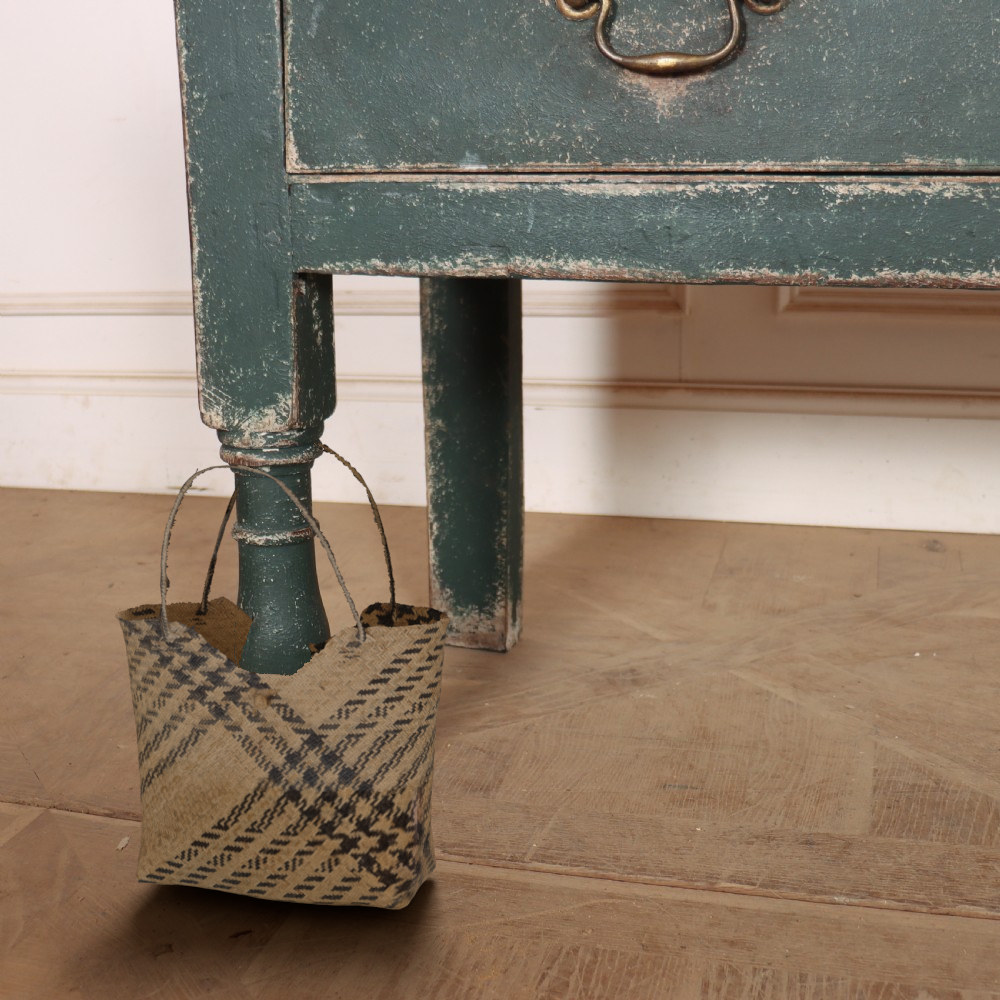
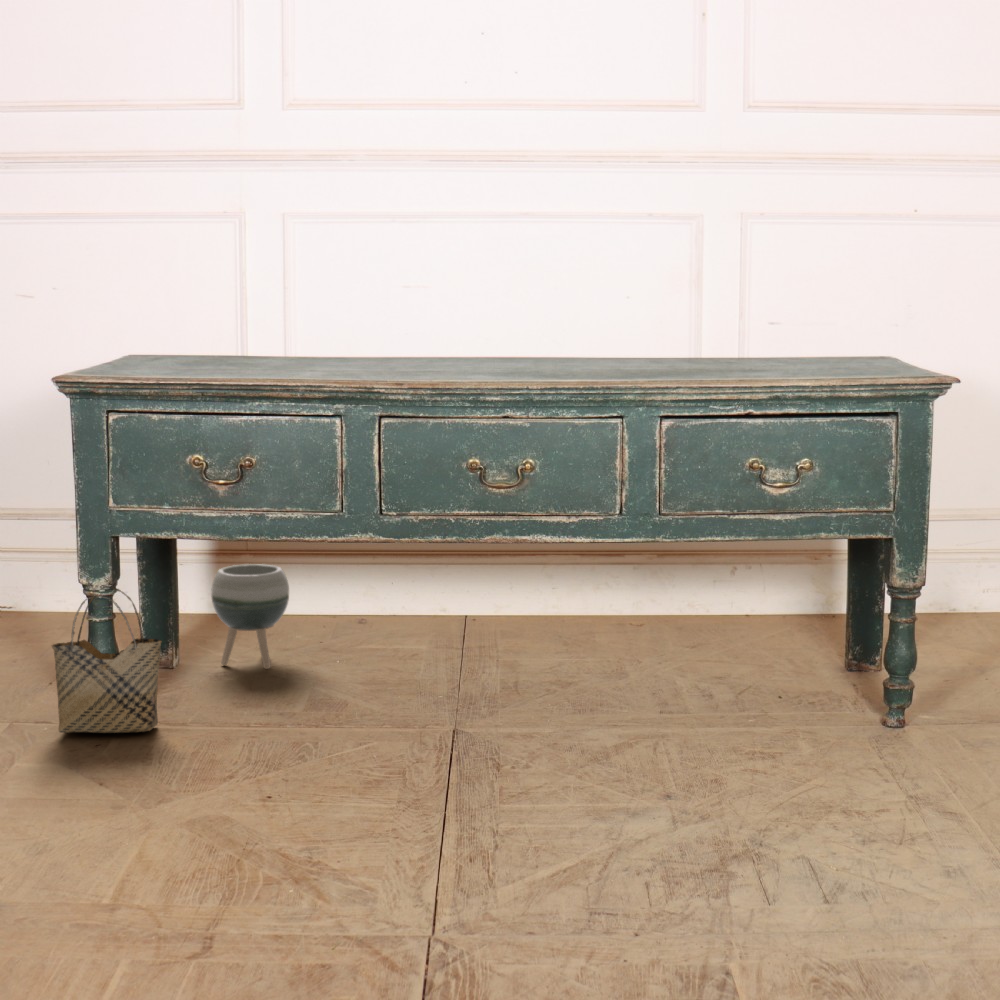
planter: none [599,403,794,668] -> present [211,564,289,669]

